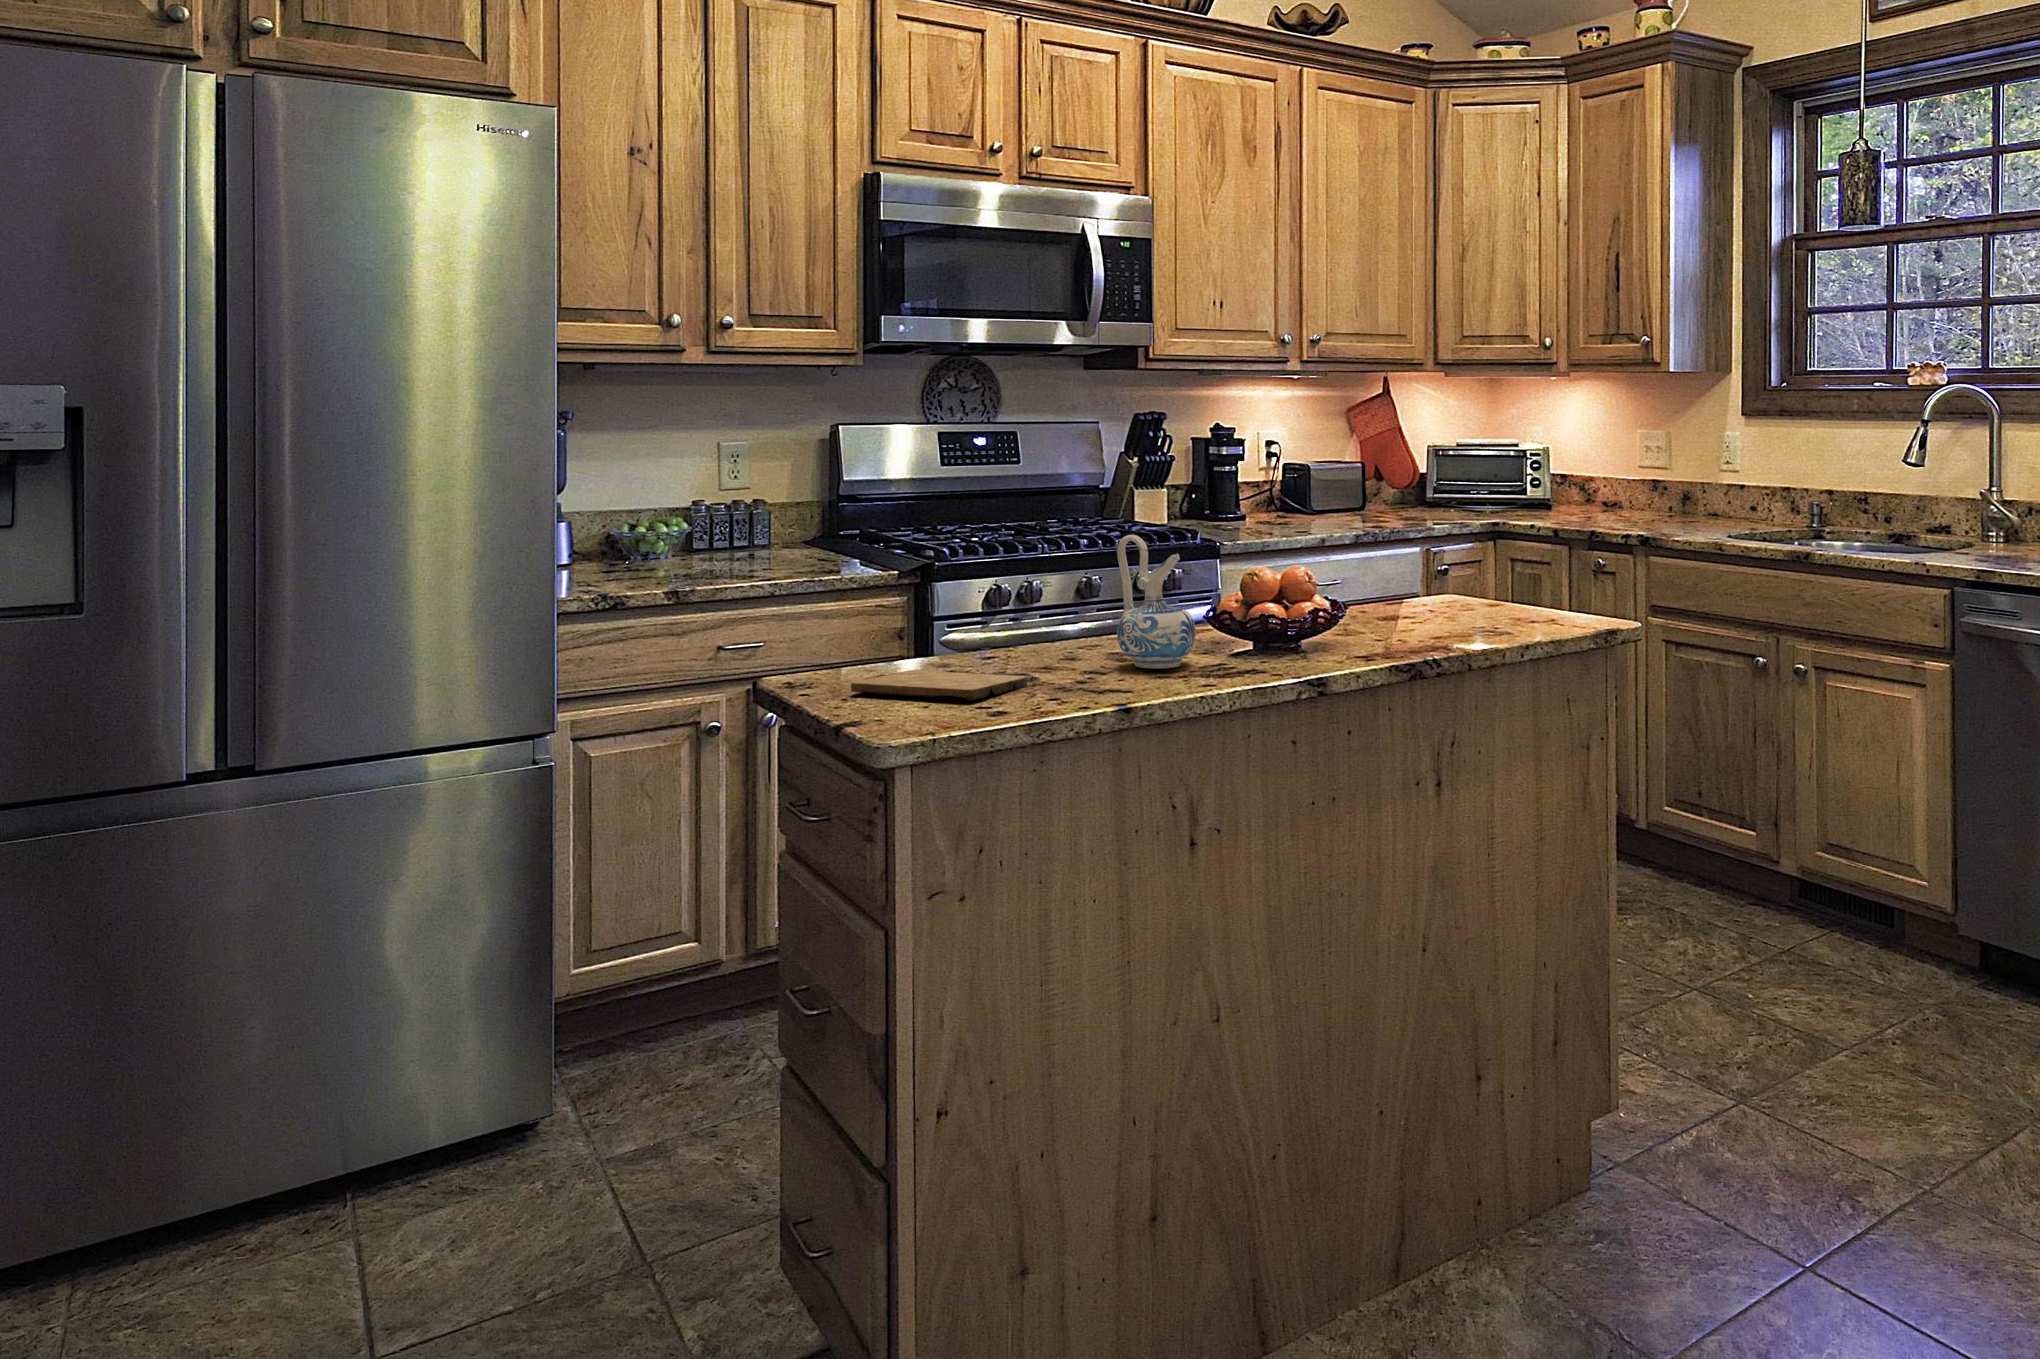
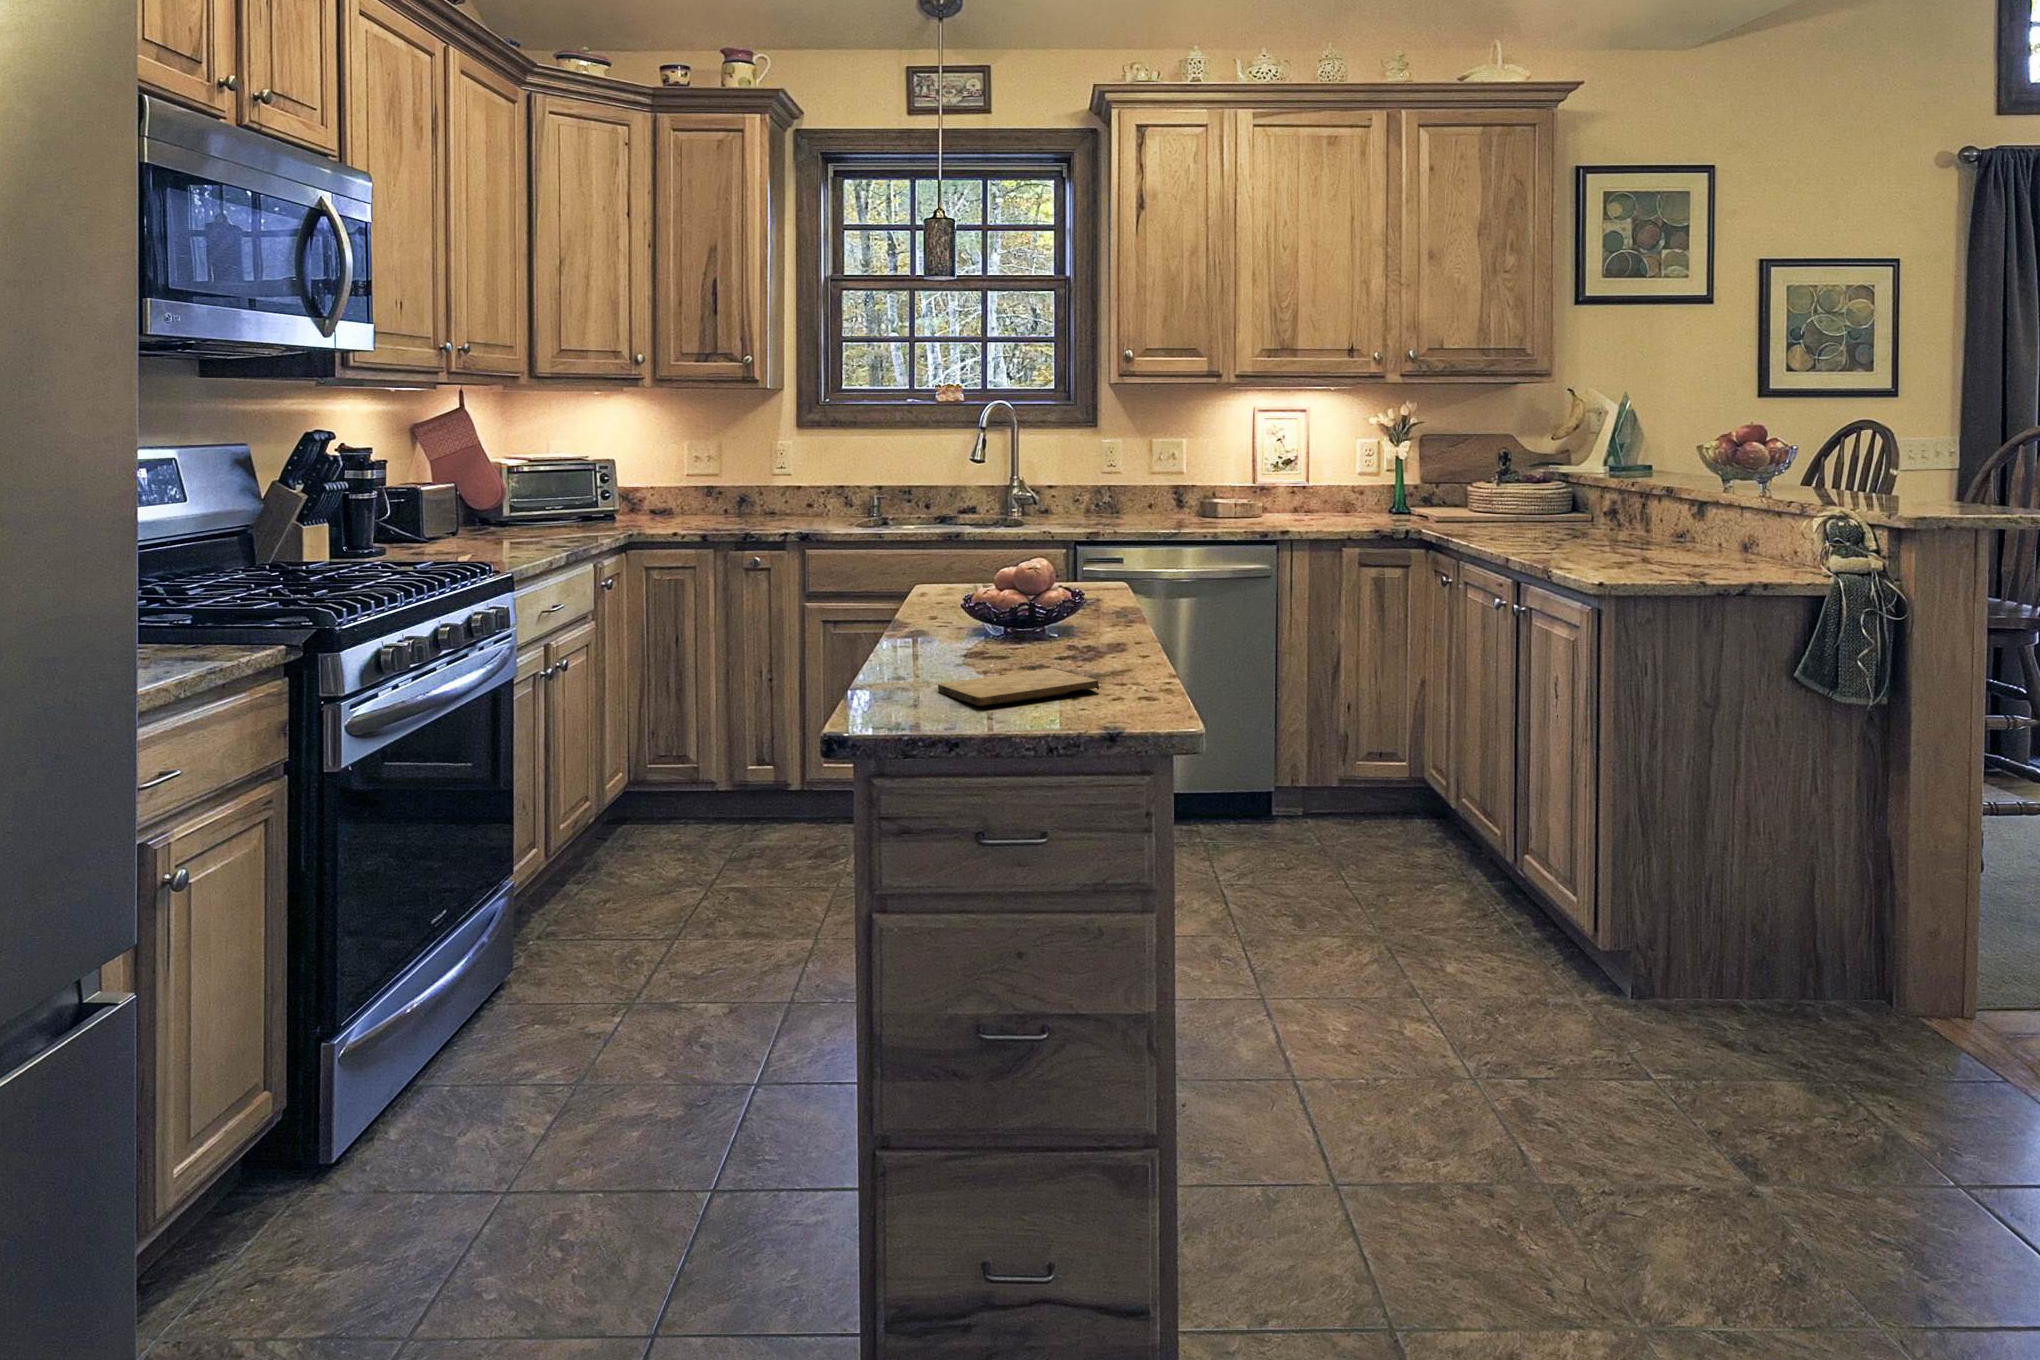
ceramic pitcher: present [1117,535,1195,668] -> none [1026,536,1094,651]

